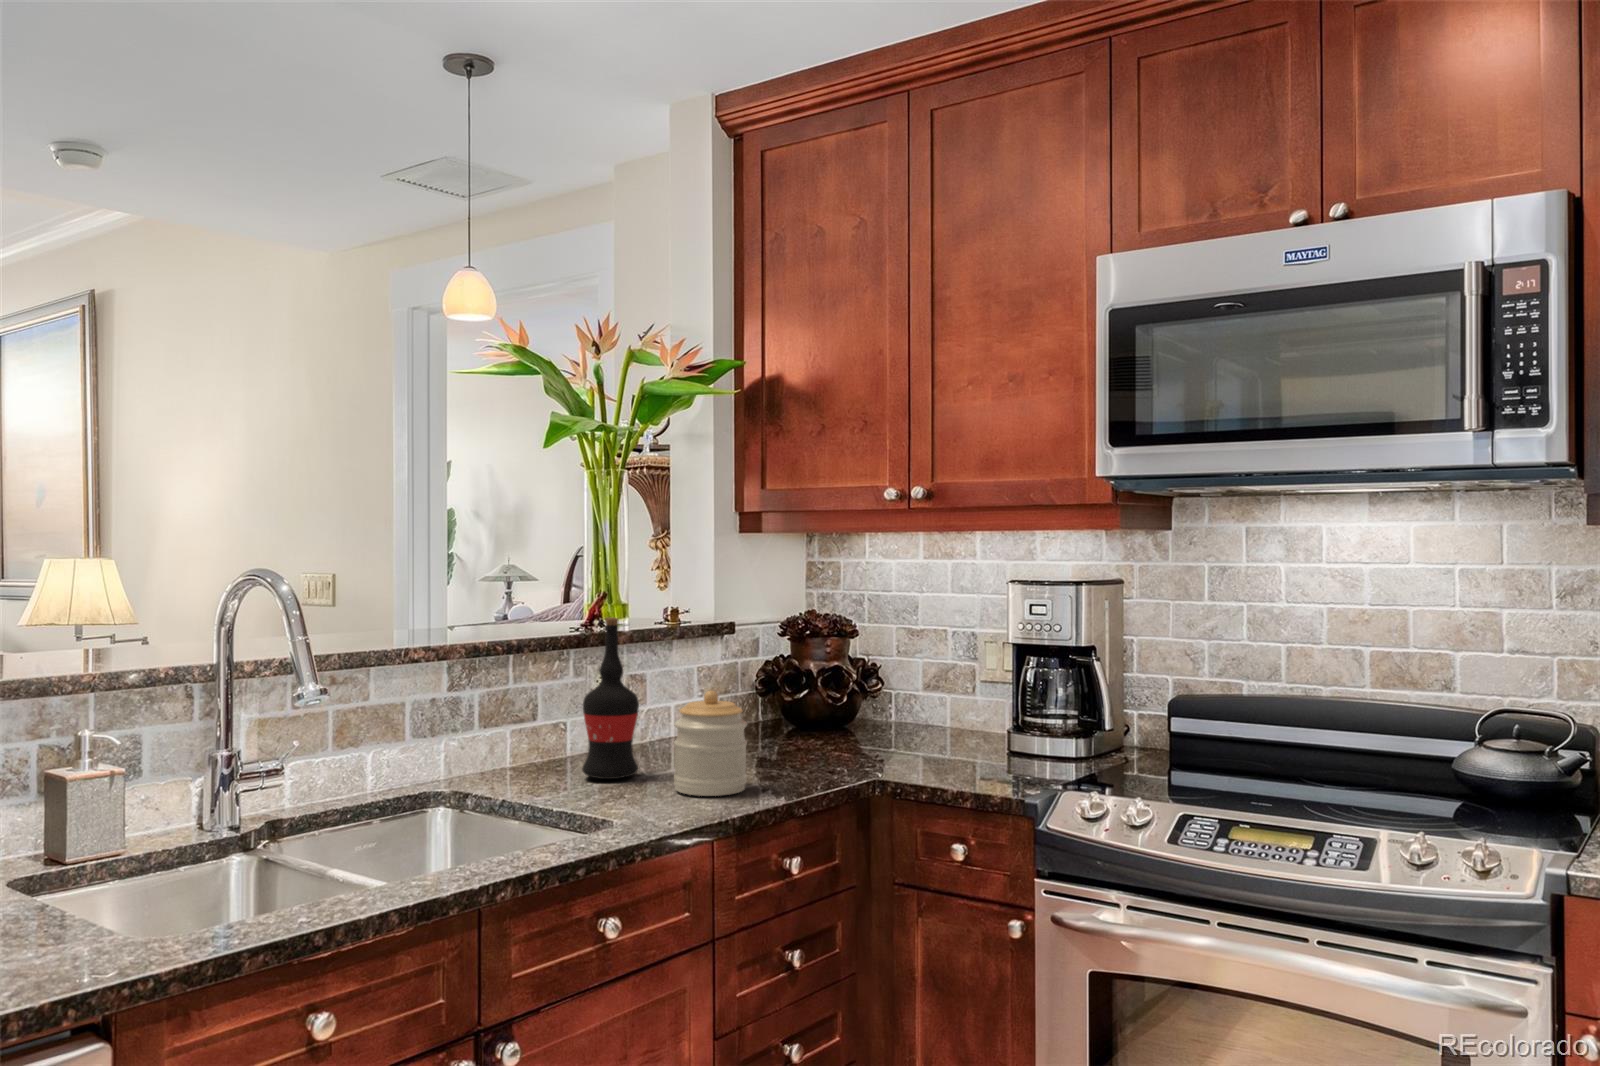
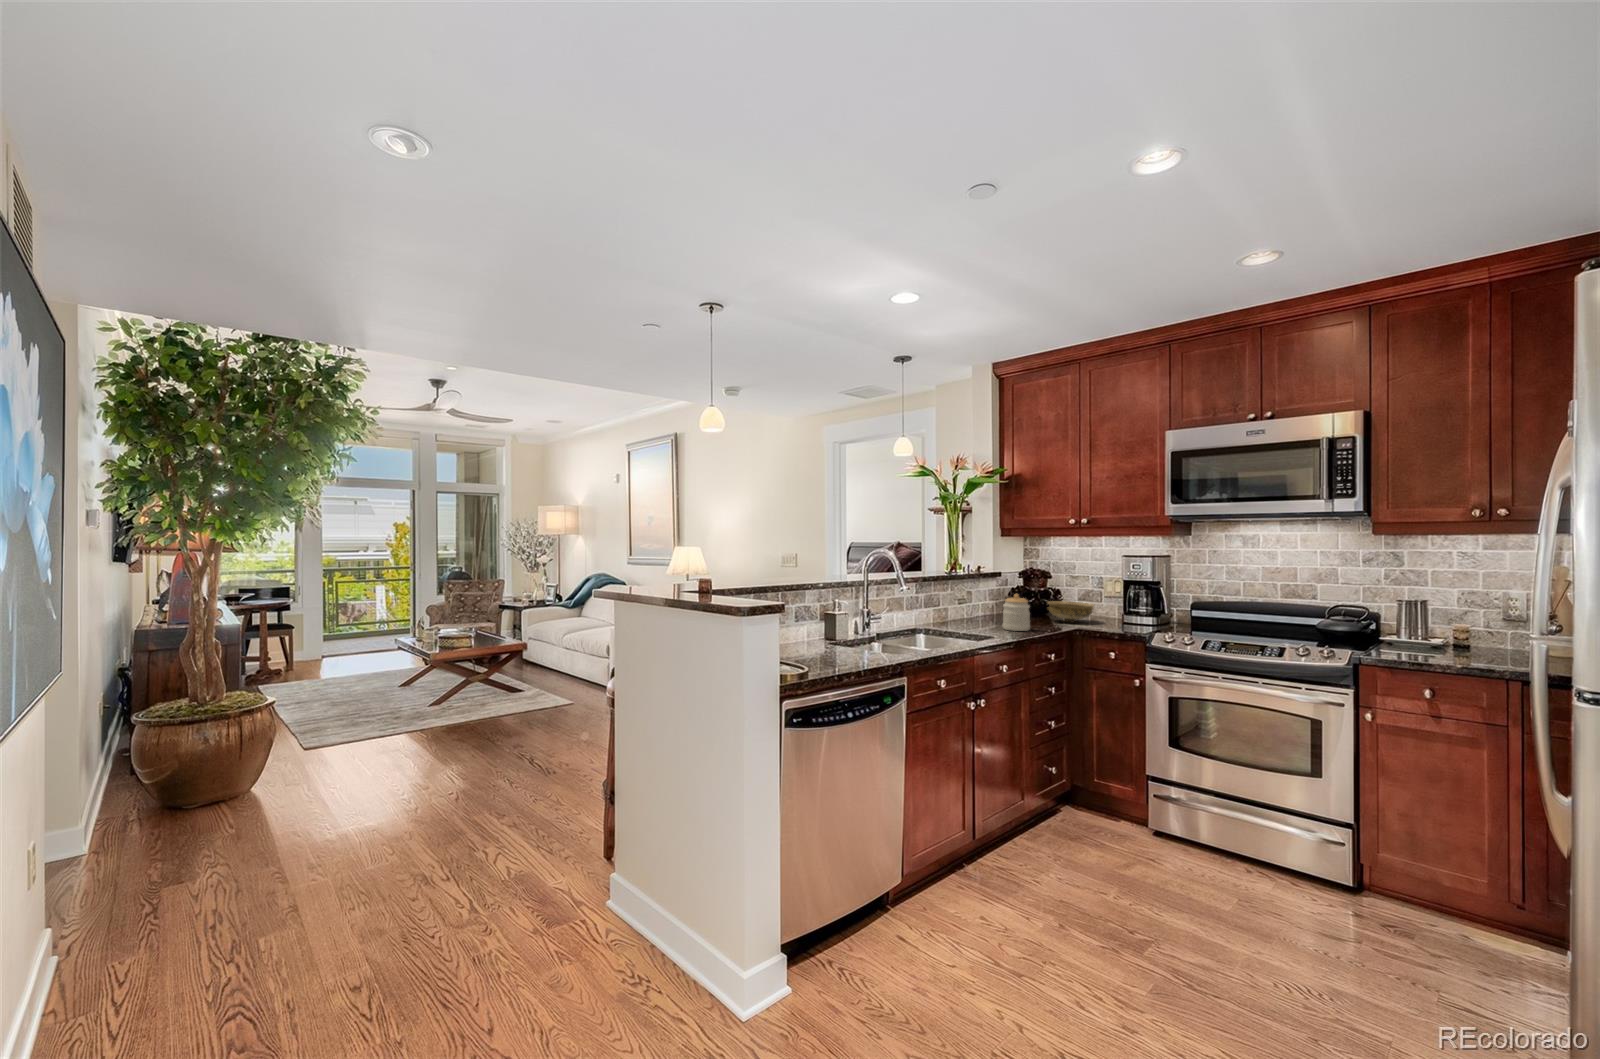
wine bottle: present [582,617,639,779] -> none [963,567,984,626]
ceramic bowl: none [820,698,943,756] -> present [1047,601,1094,622]

